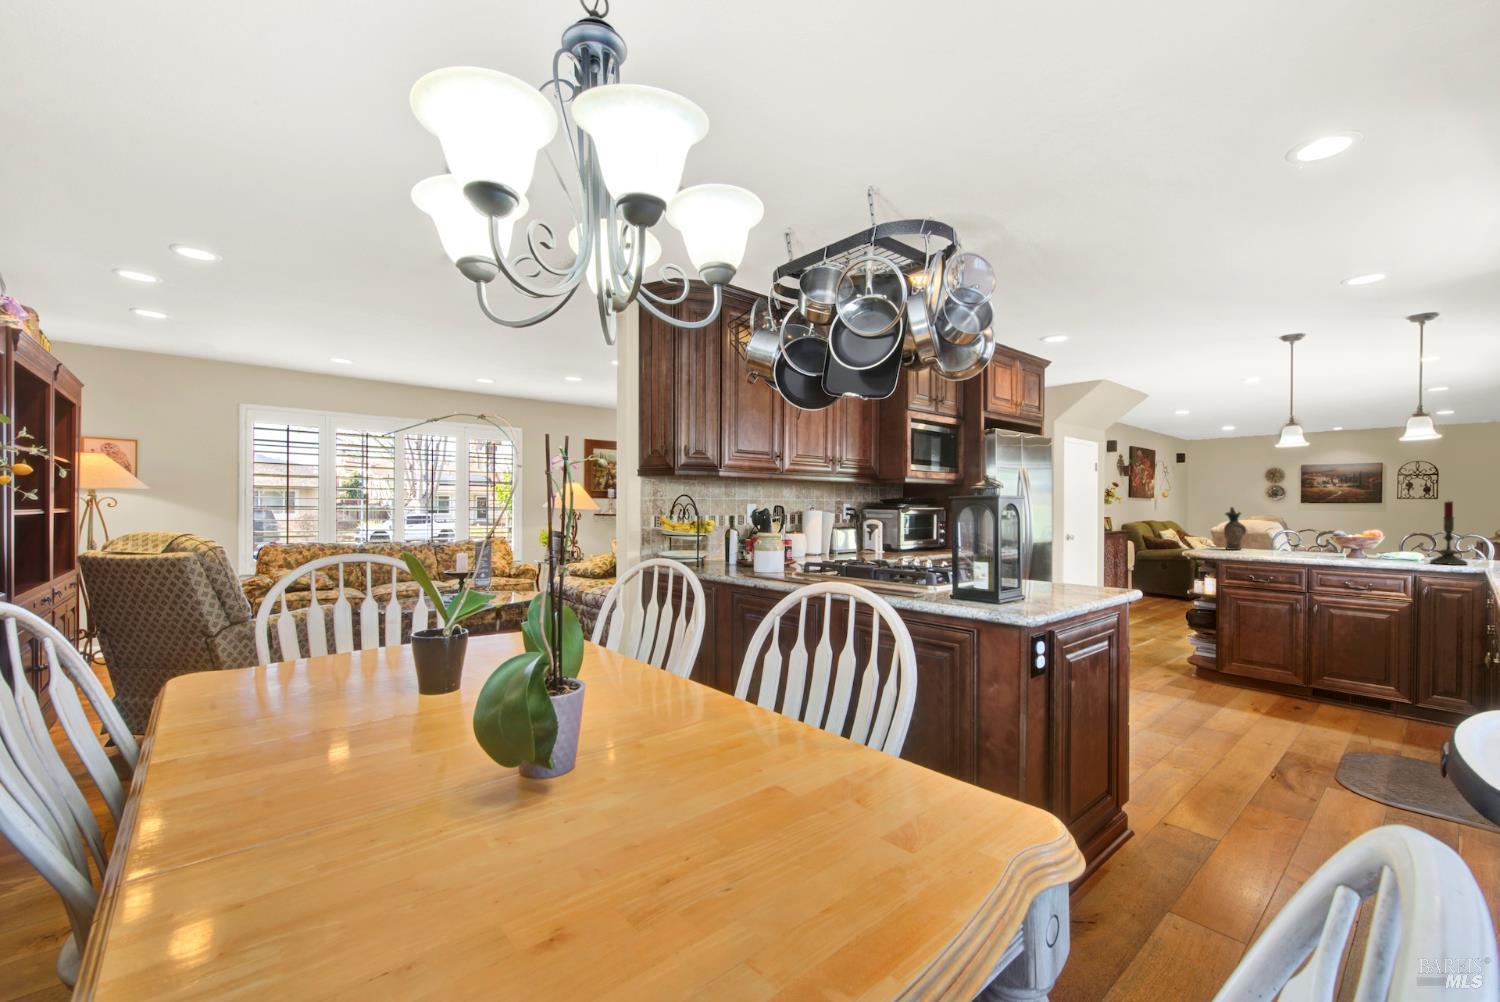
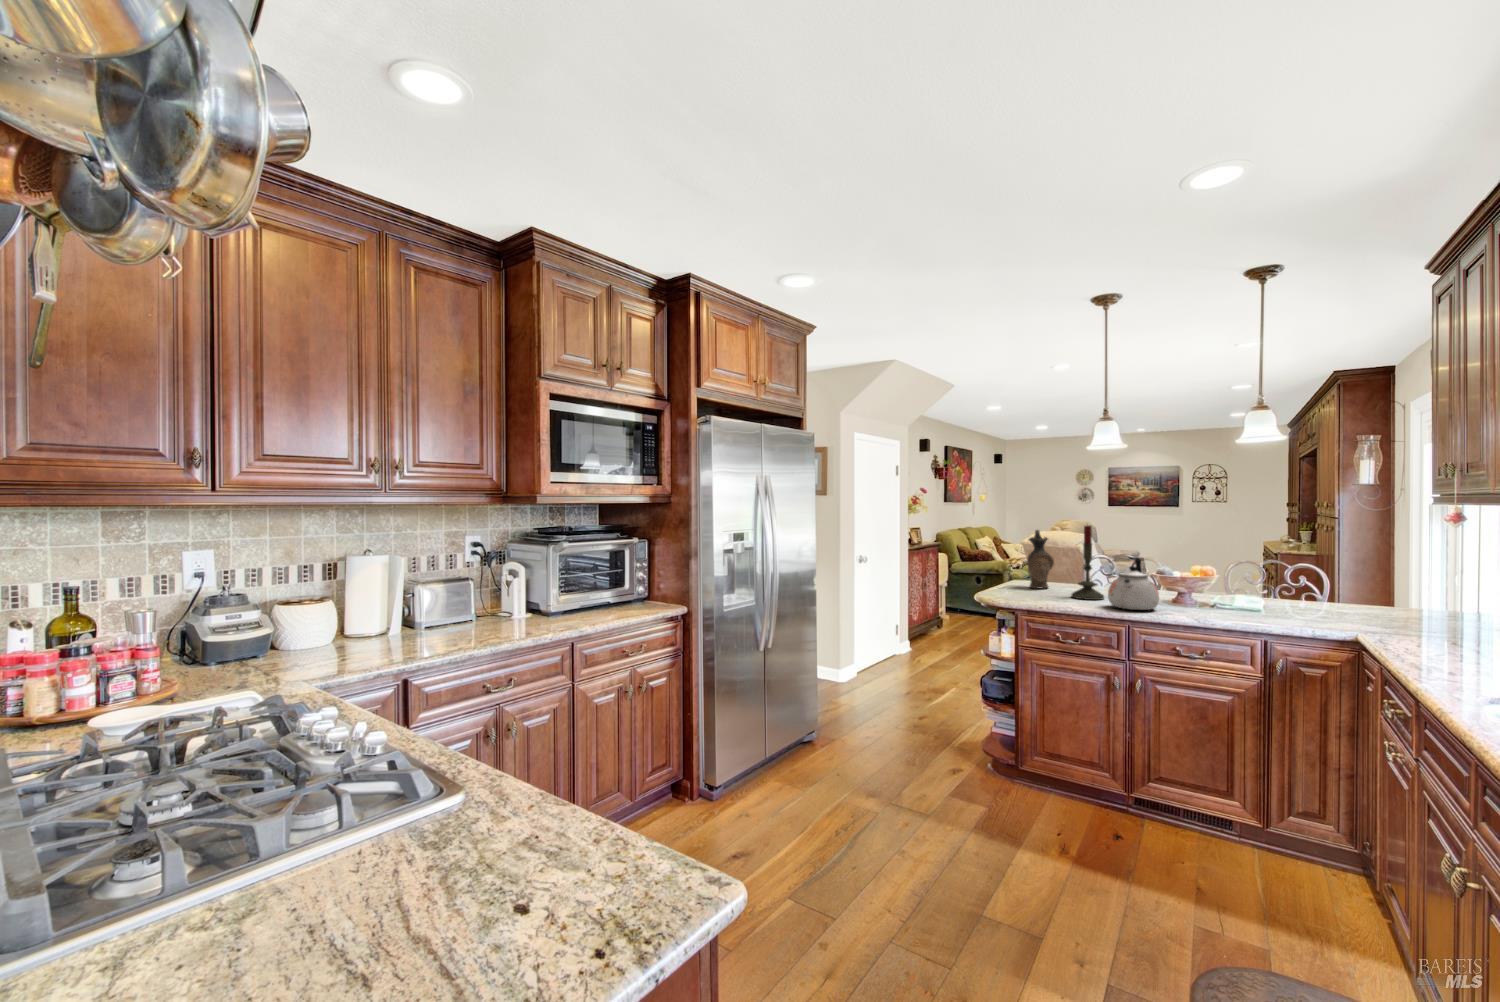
candle: present [1430,501,1467,565] -> present [1071,525,1104,600]
kettle: none [1291,521,1333,558] -> present [1108,557,1159,610]

